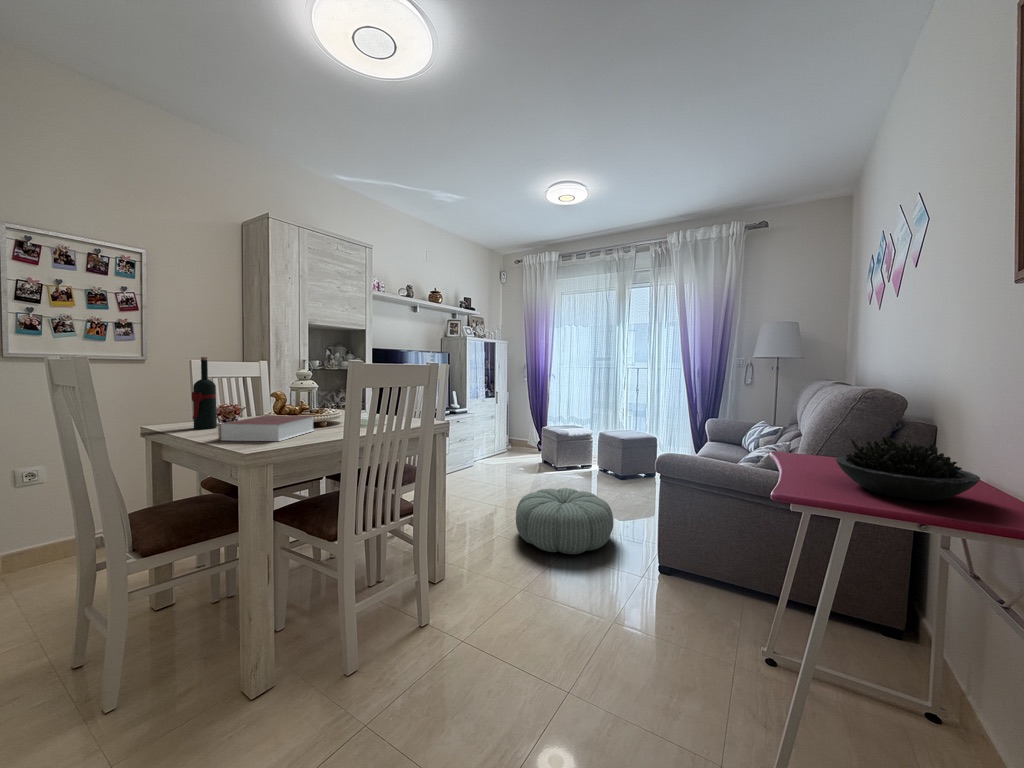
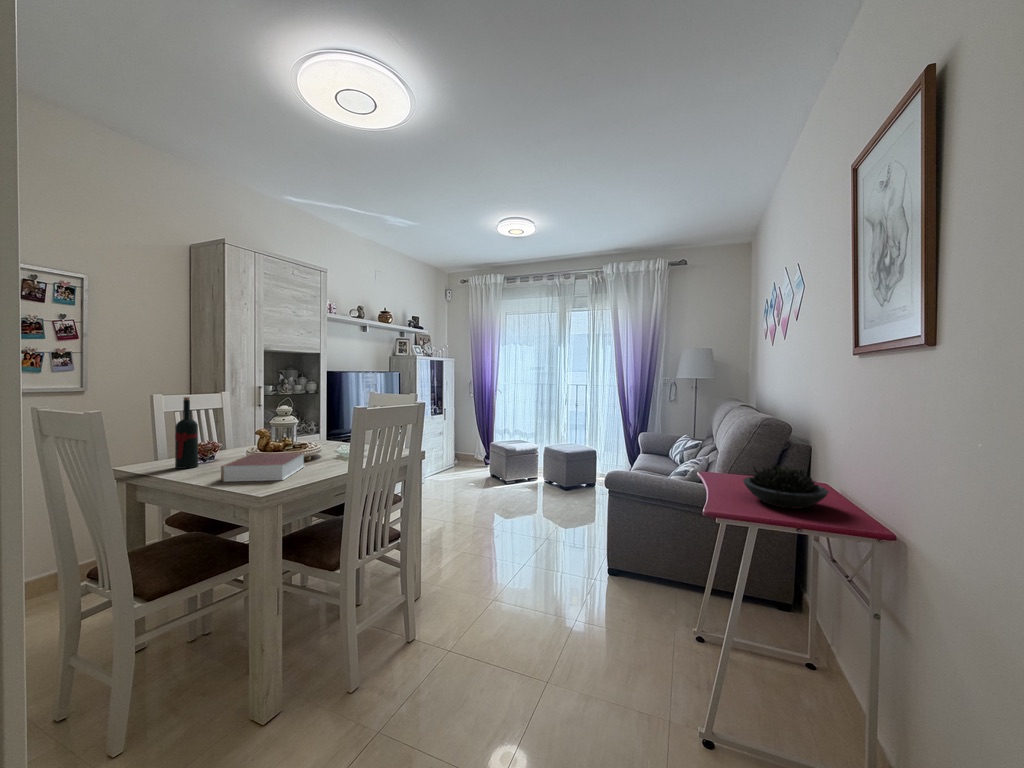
pouf: present [516,488,613,554] -> none [479,505,568,565]

